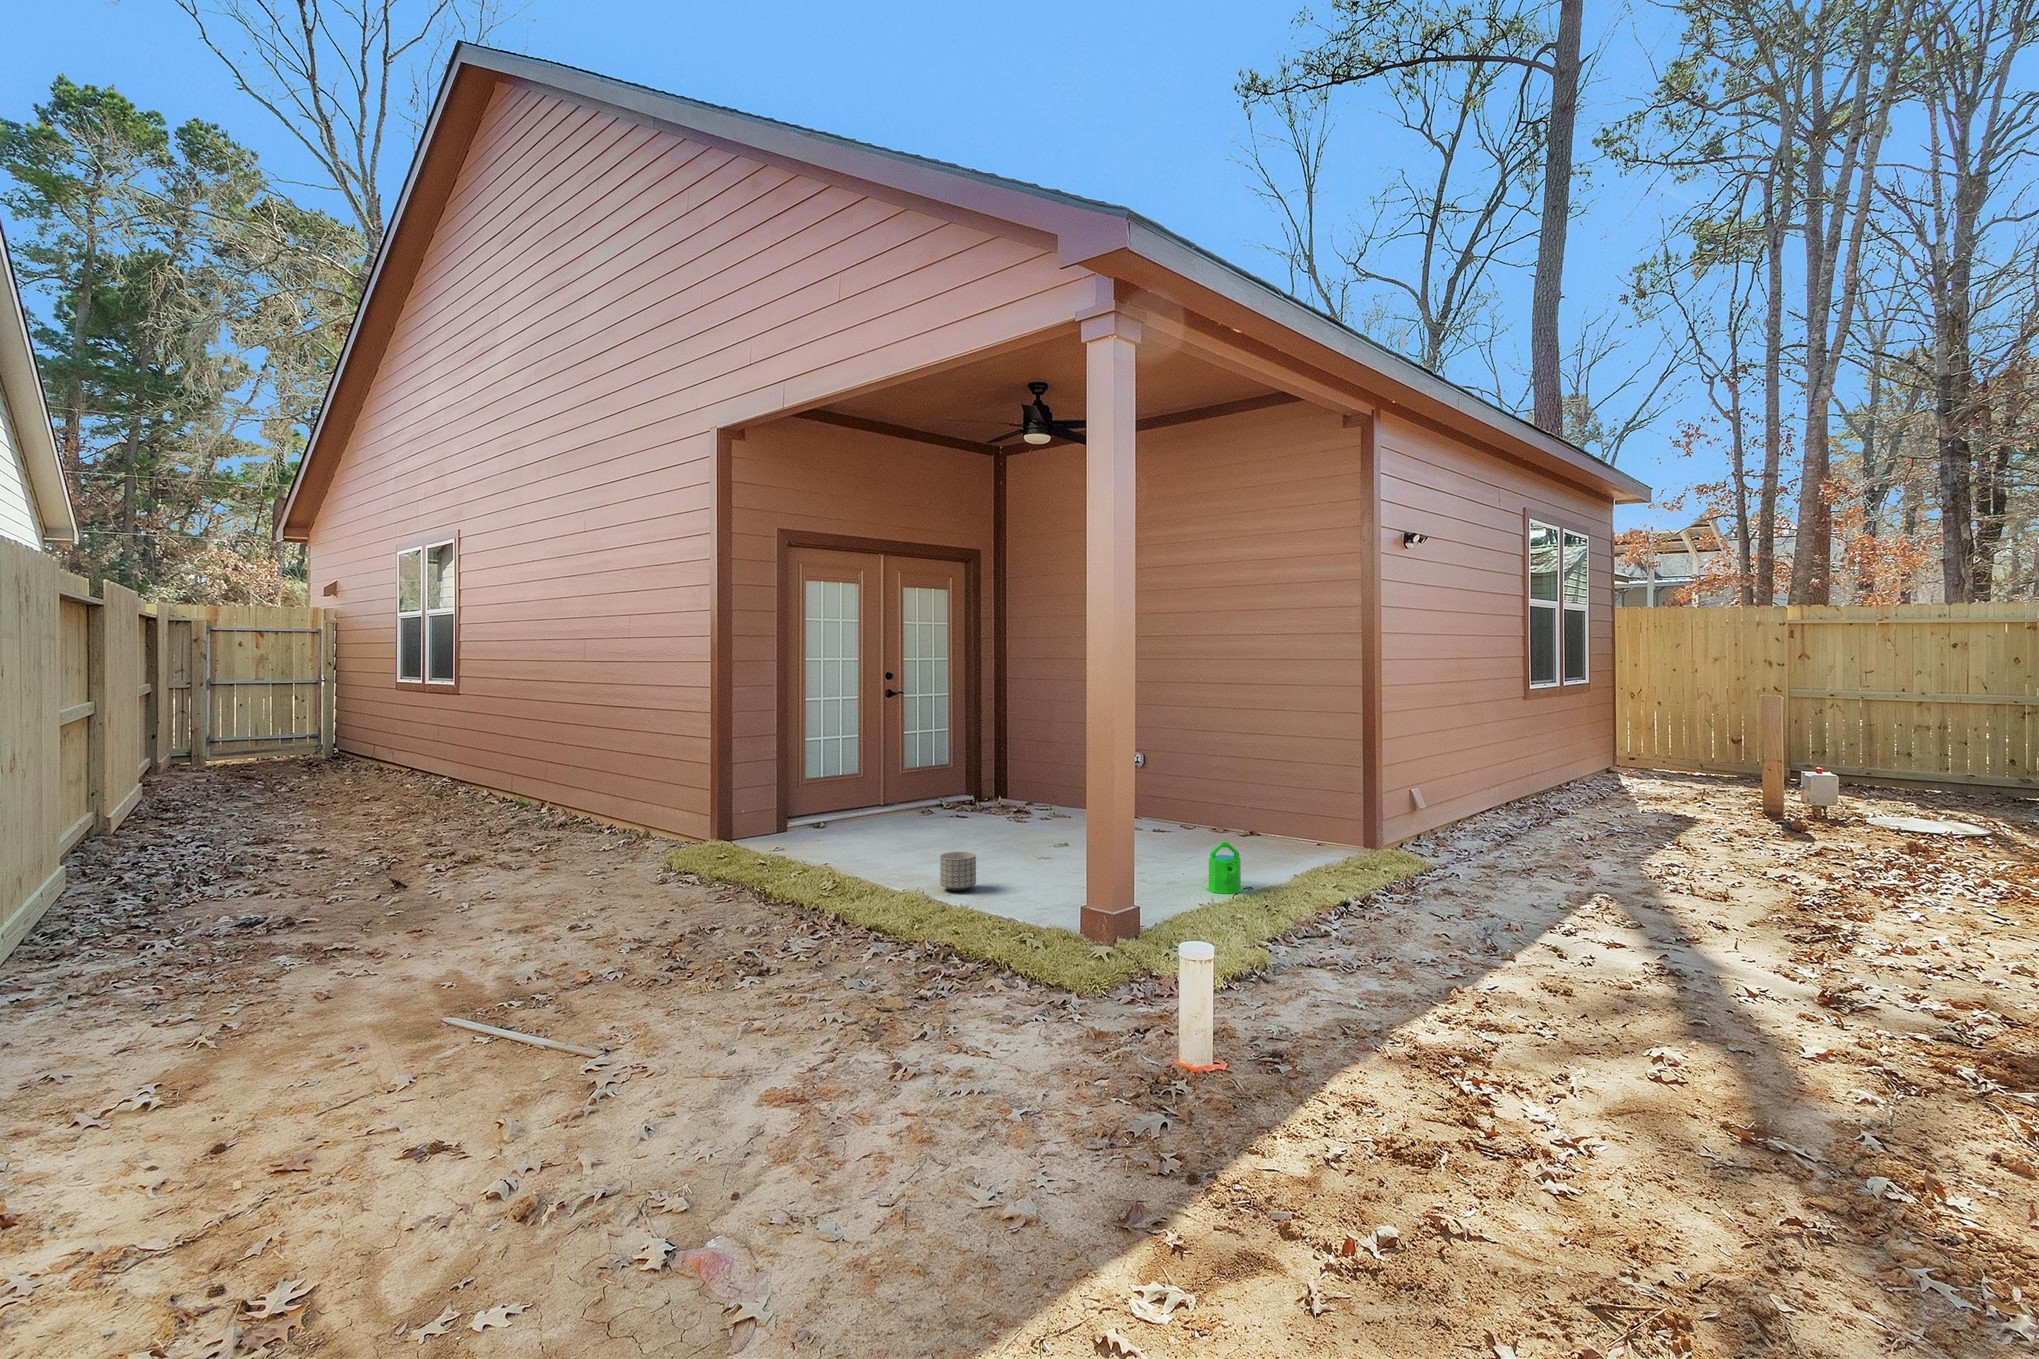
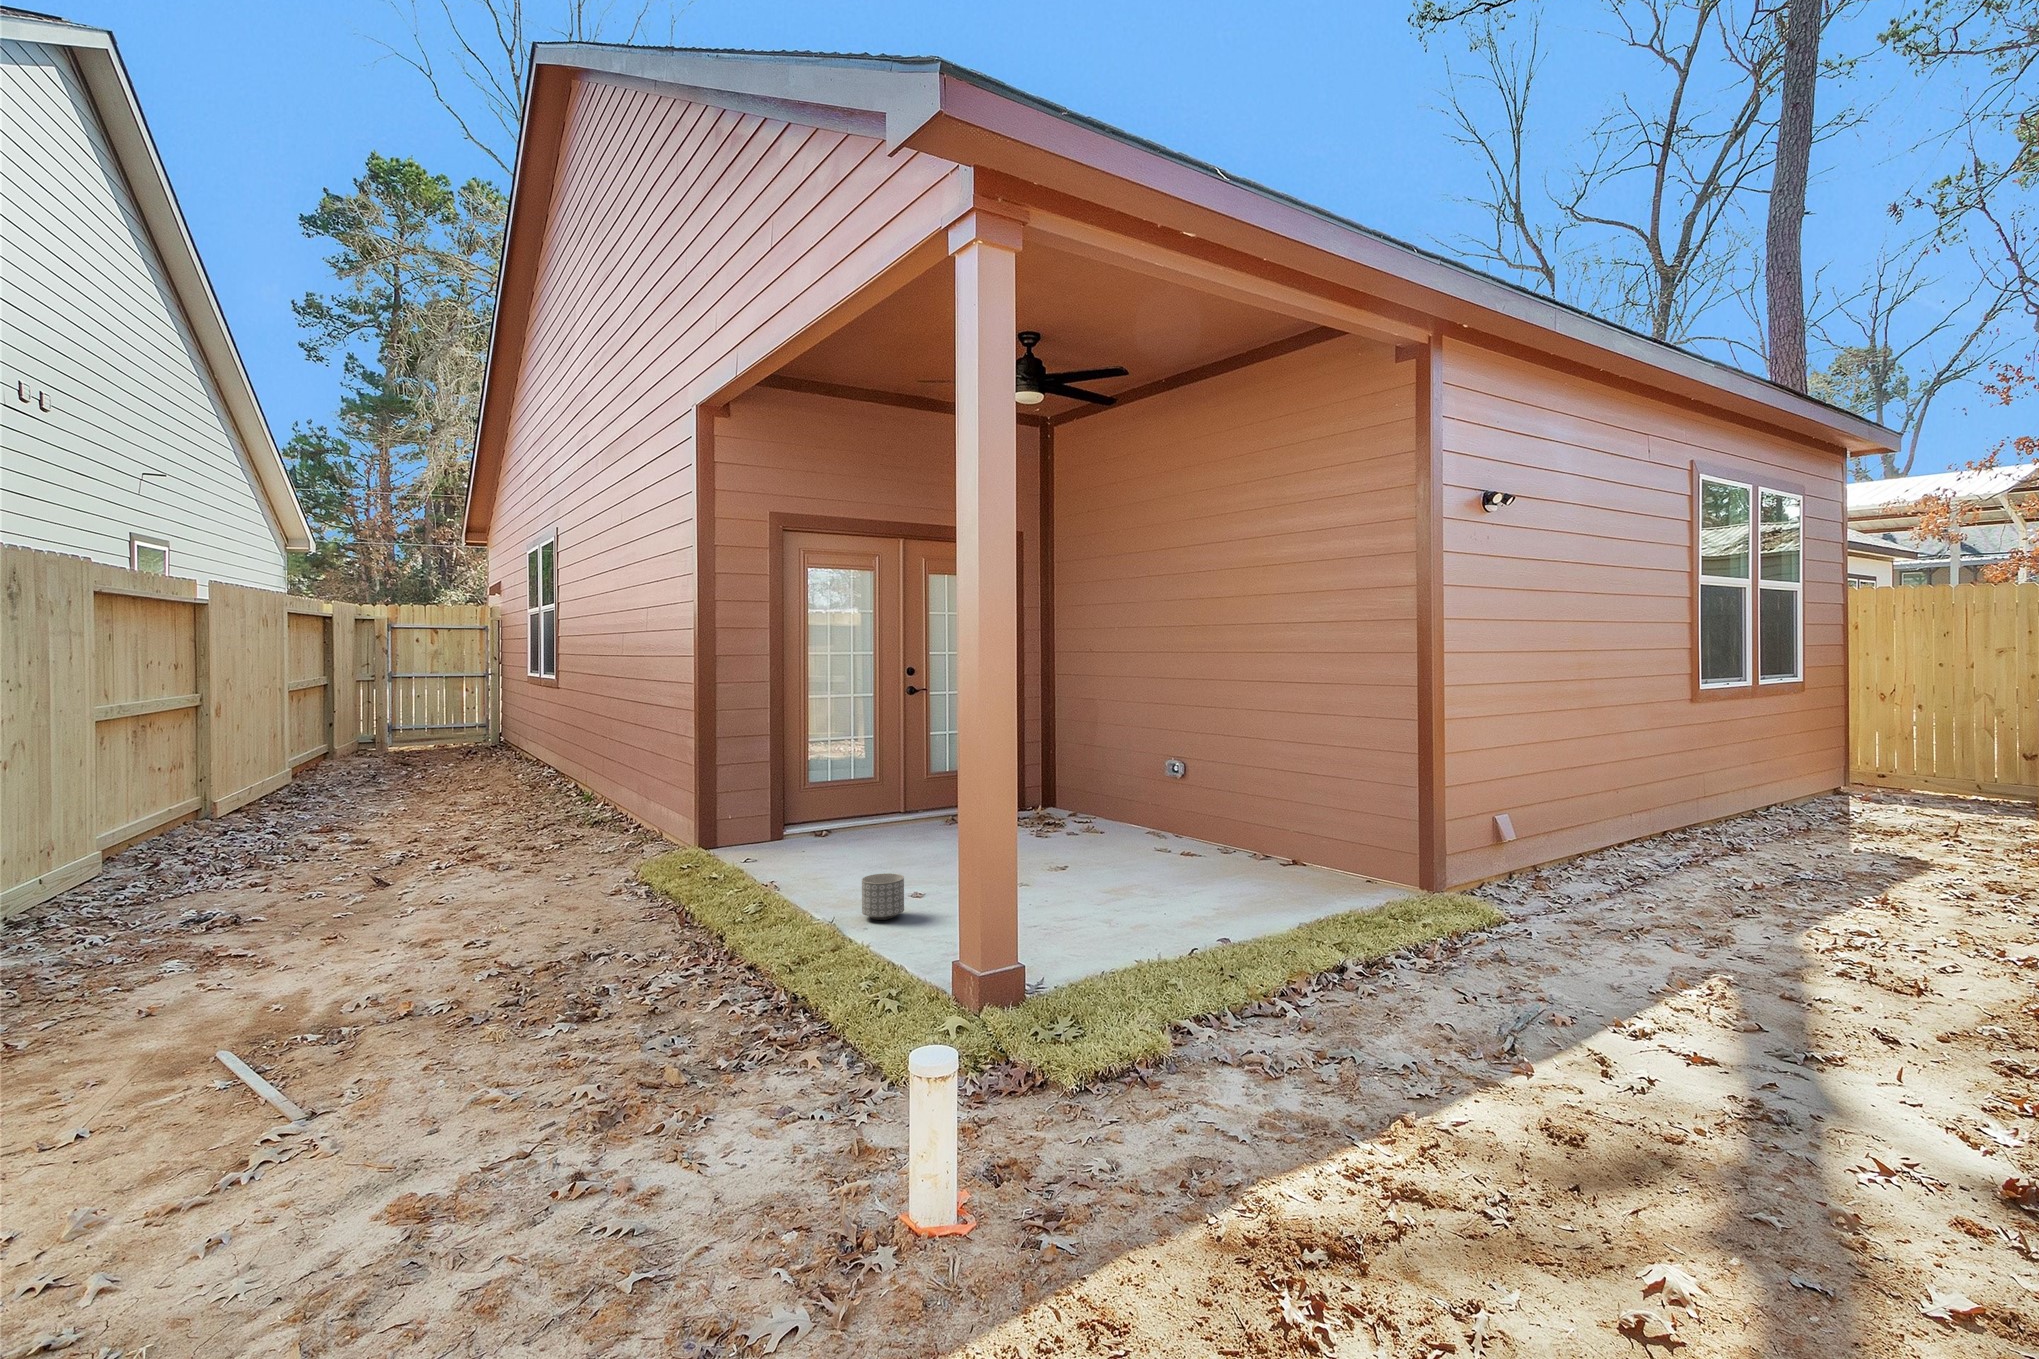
watering can: present [1207,842,1243,894] -> none [1166,877,1213,943]

